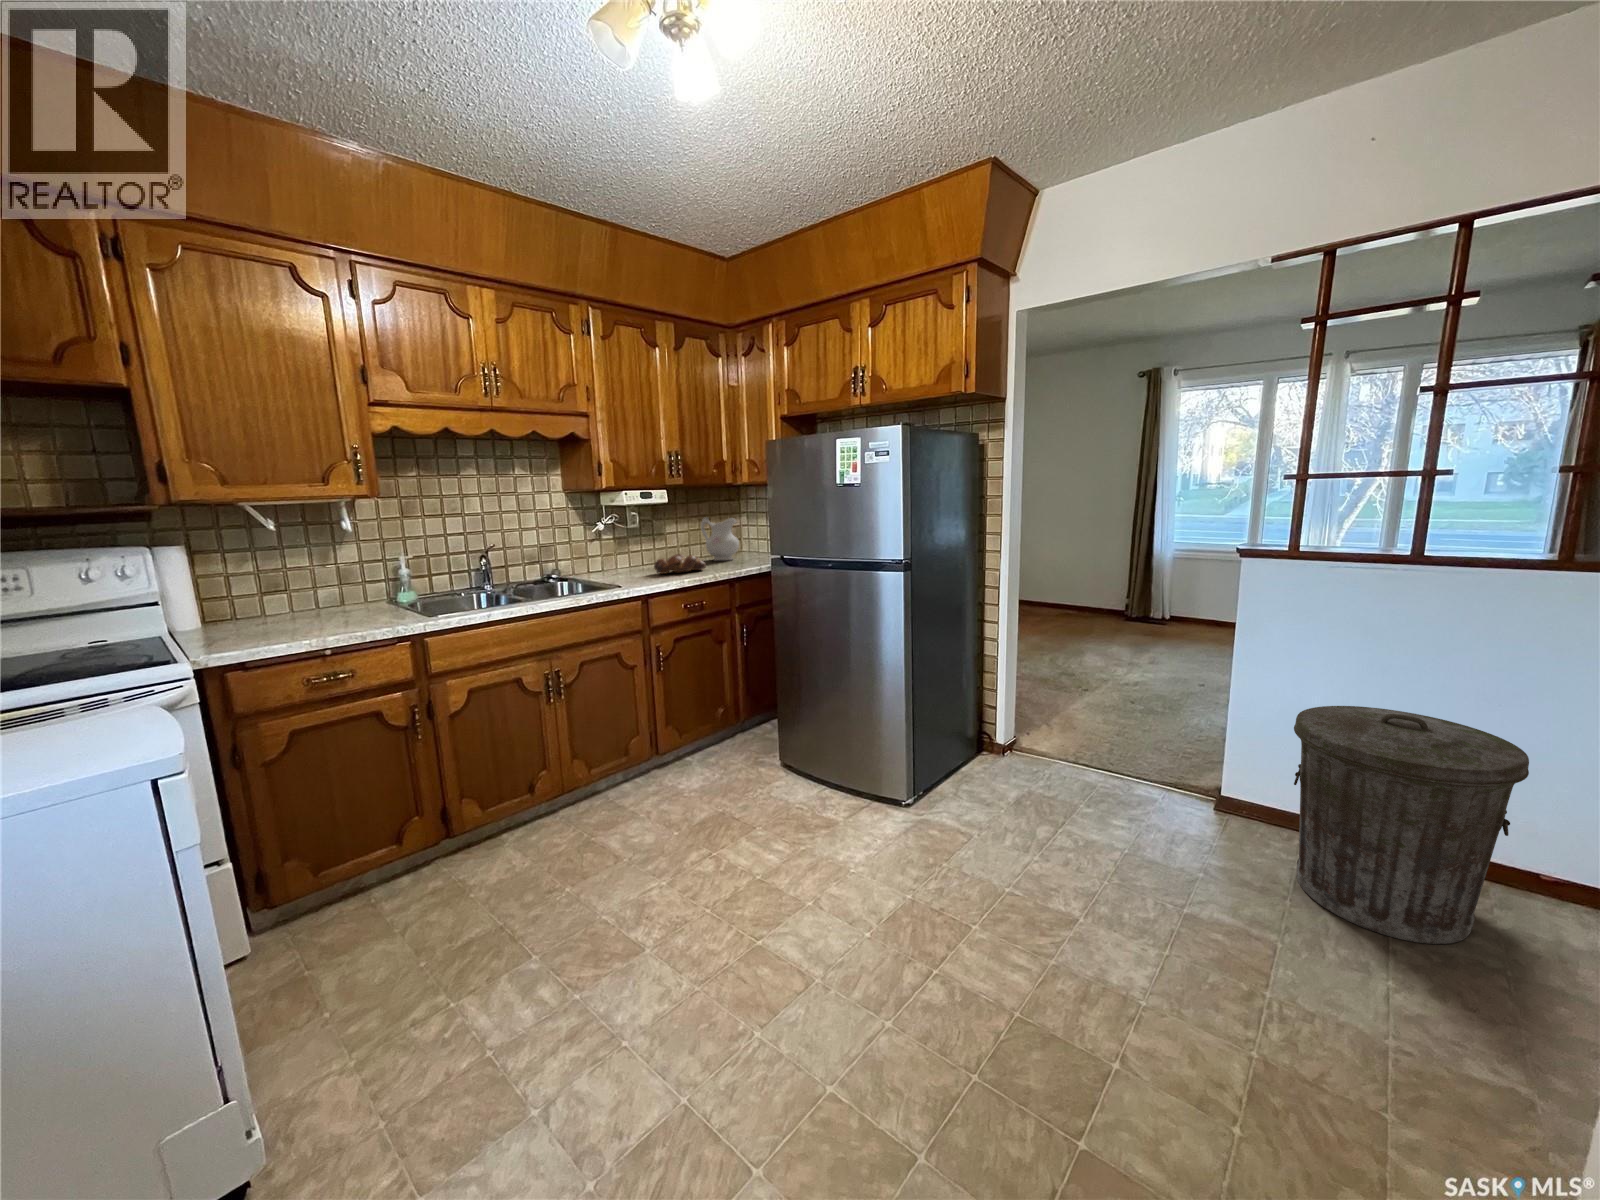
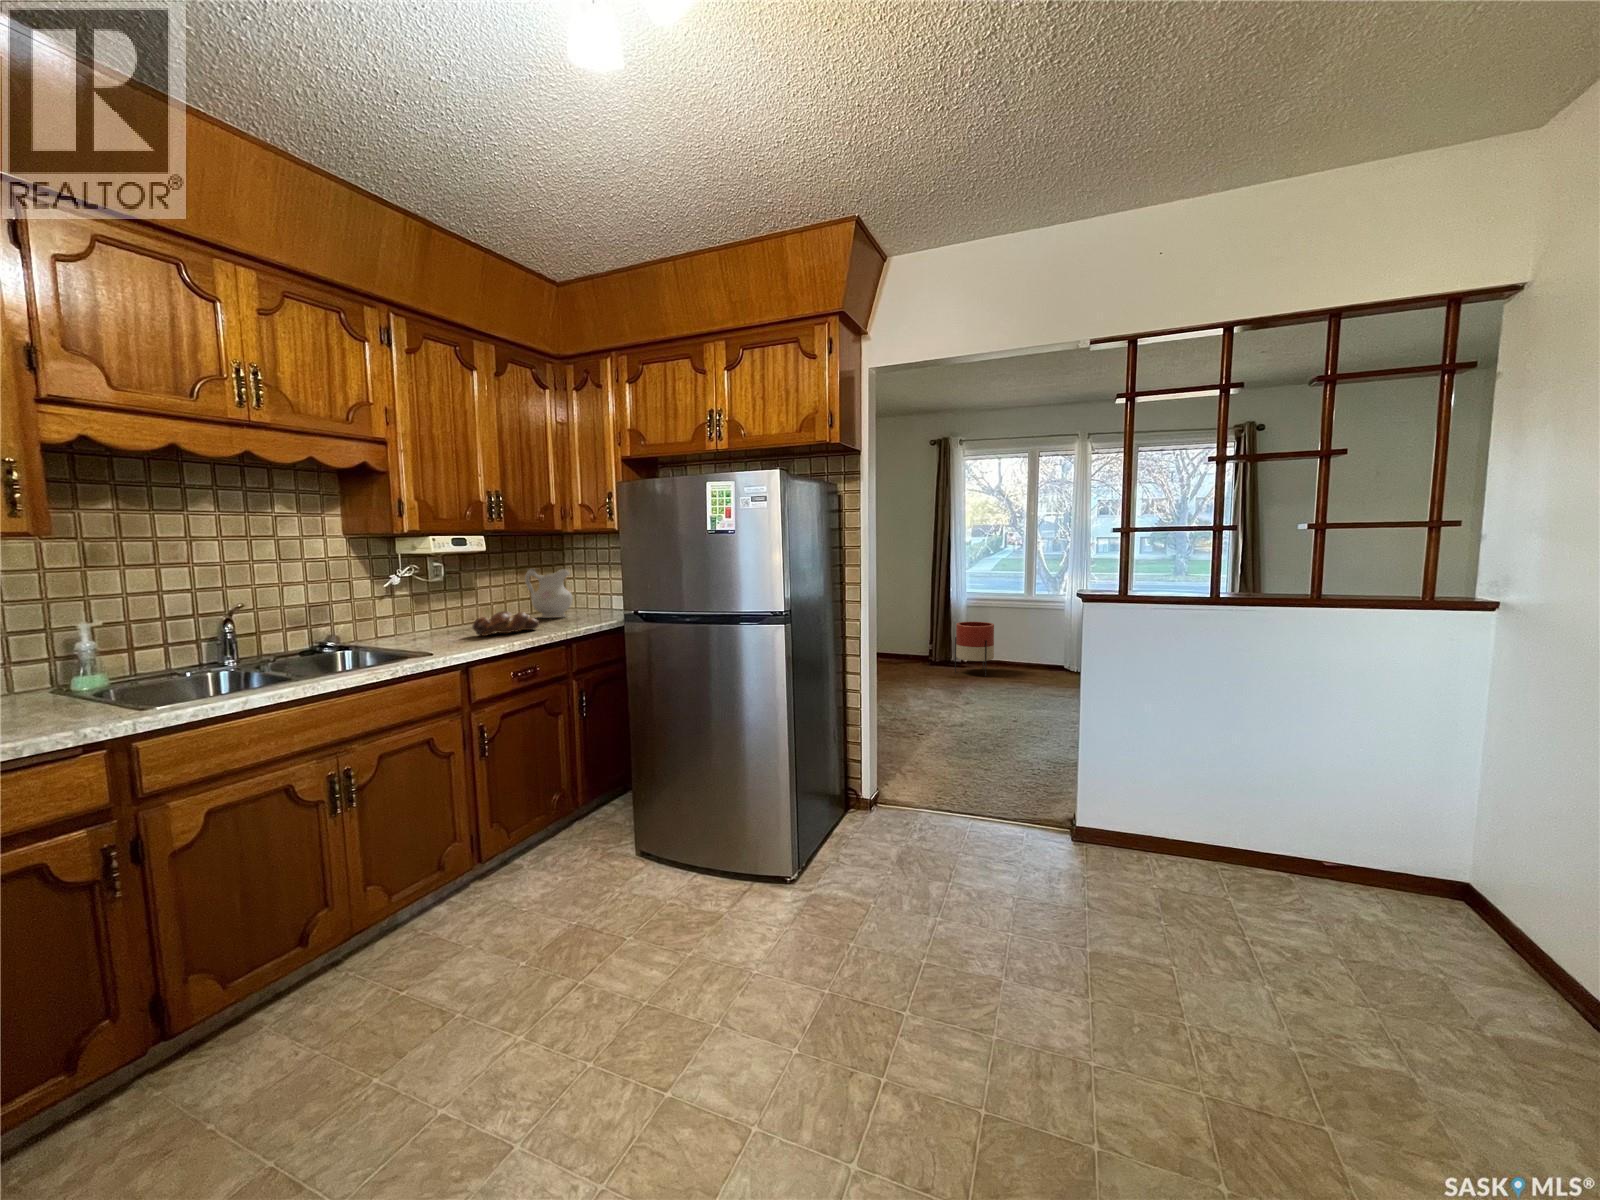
planter: none [1147,576,1199,638] -> present [955,622,994,676]
trash can: present [1294,706,1529,944] -> none [1145,728,1323,936]

